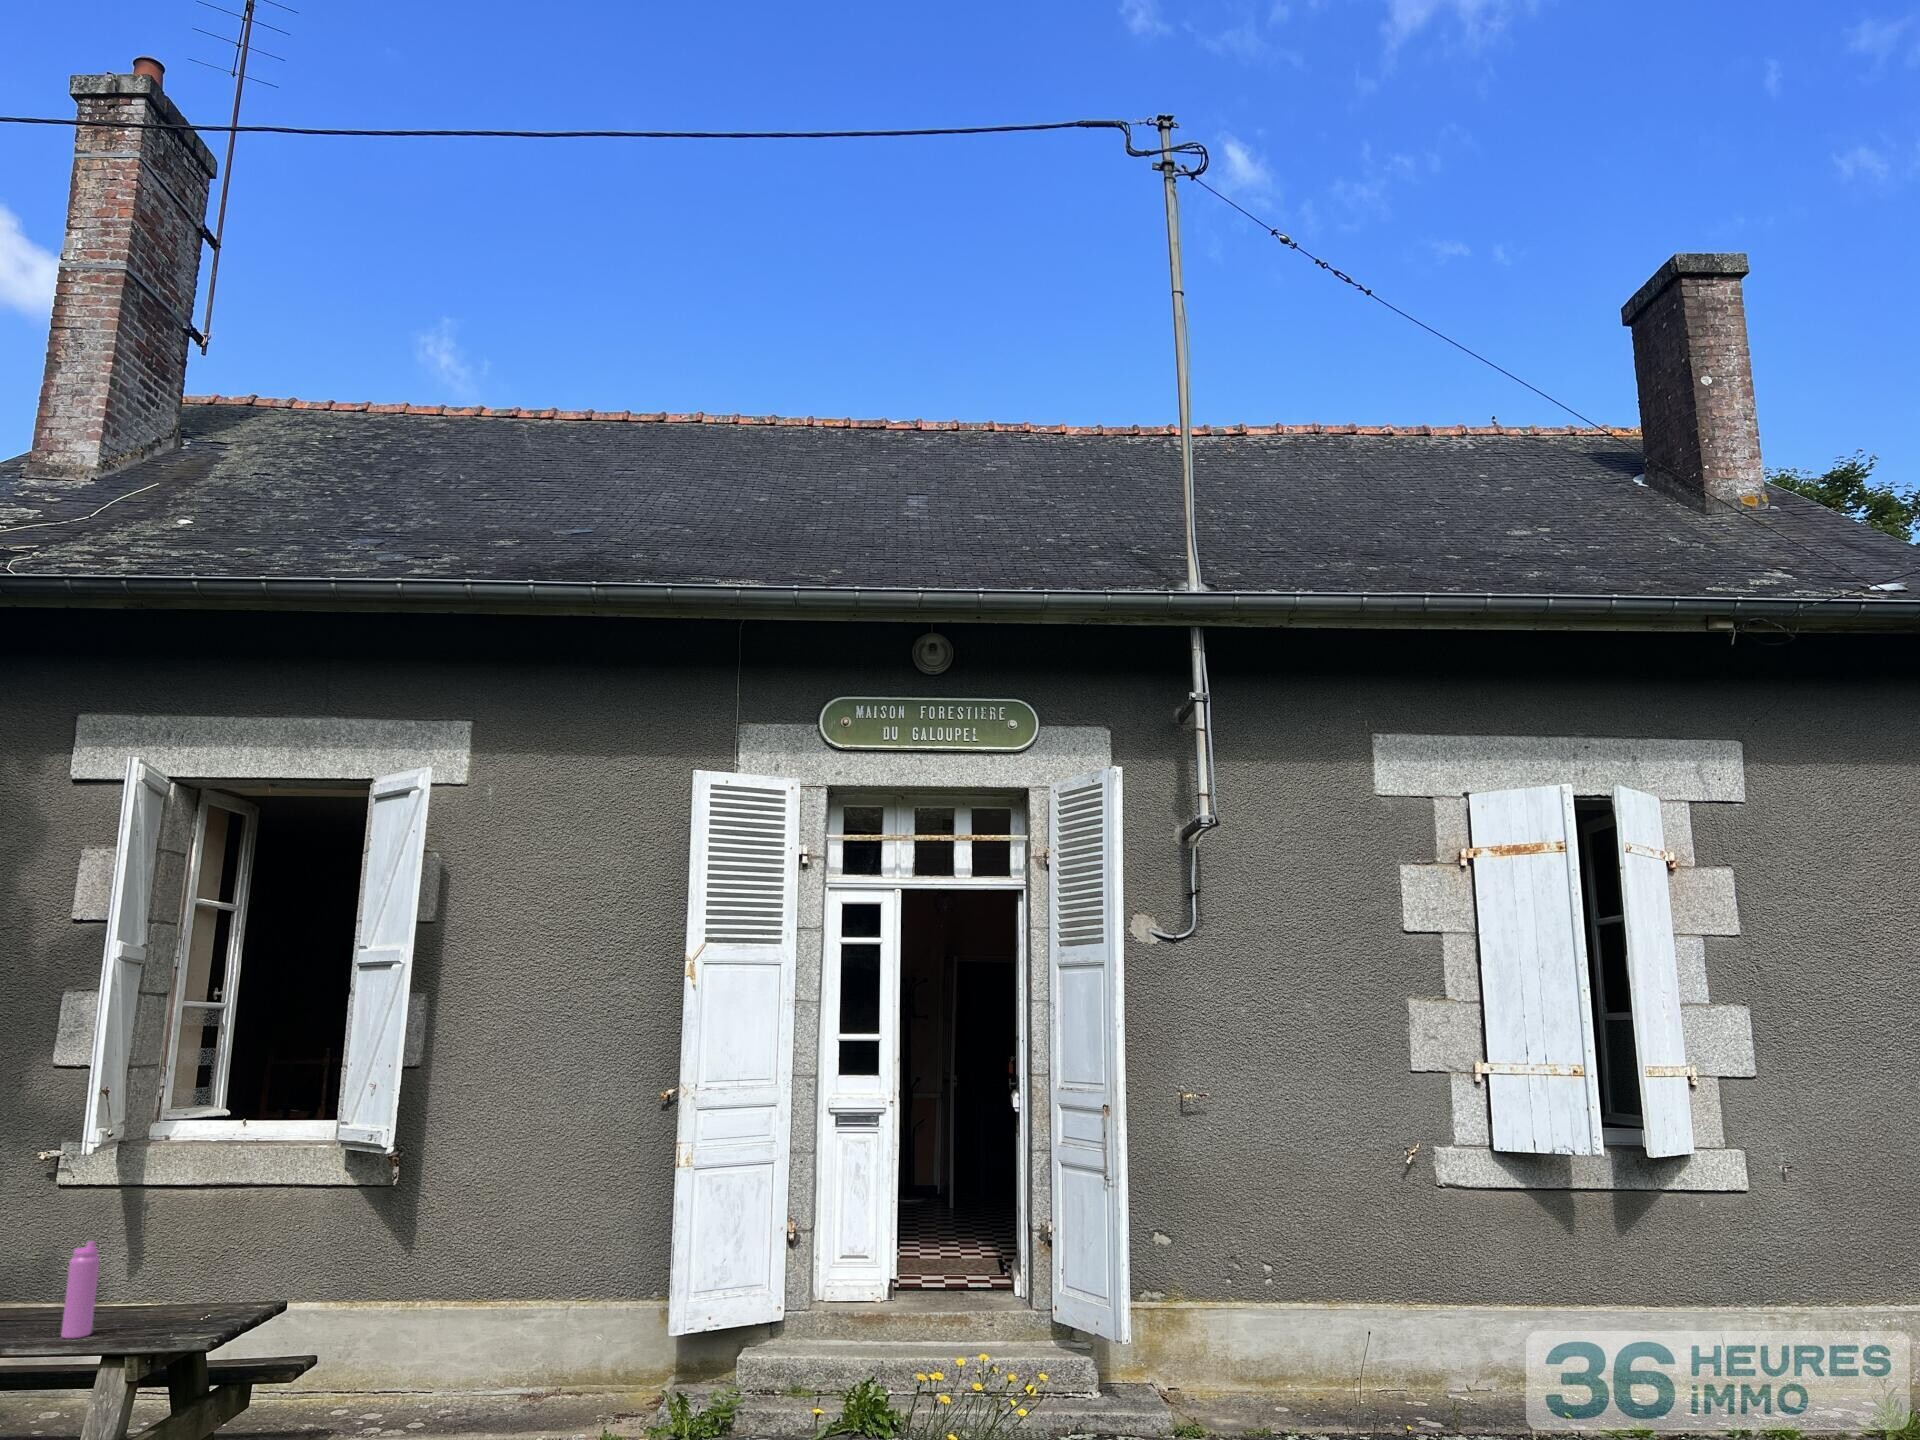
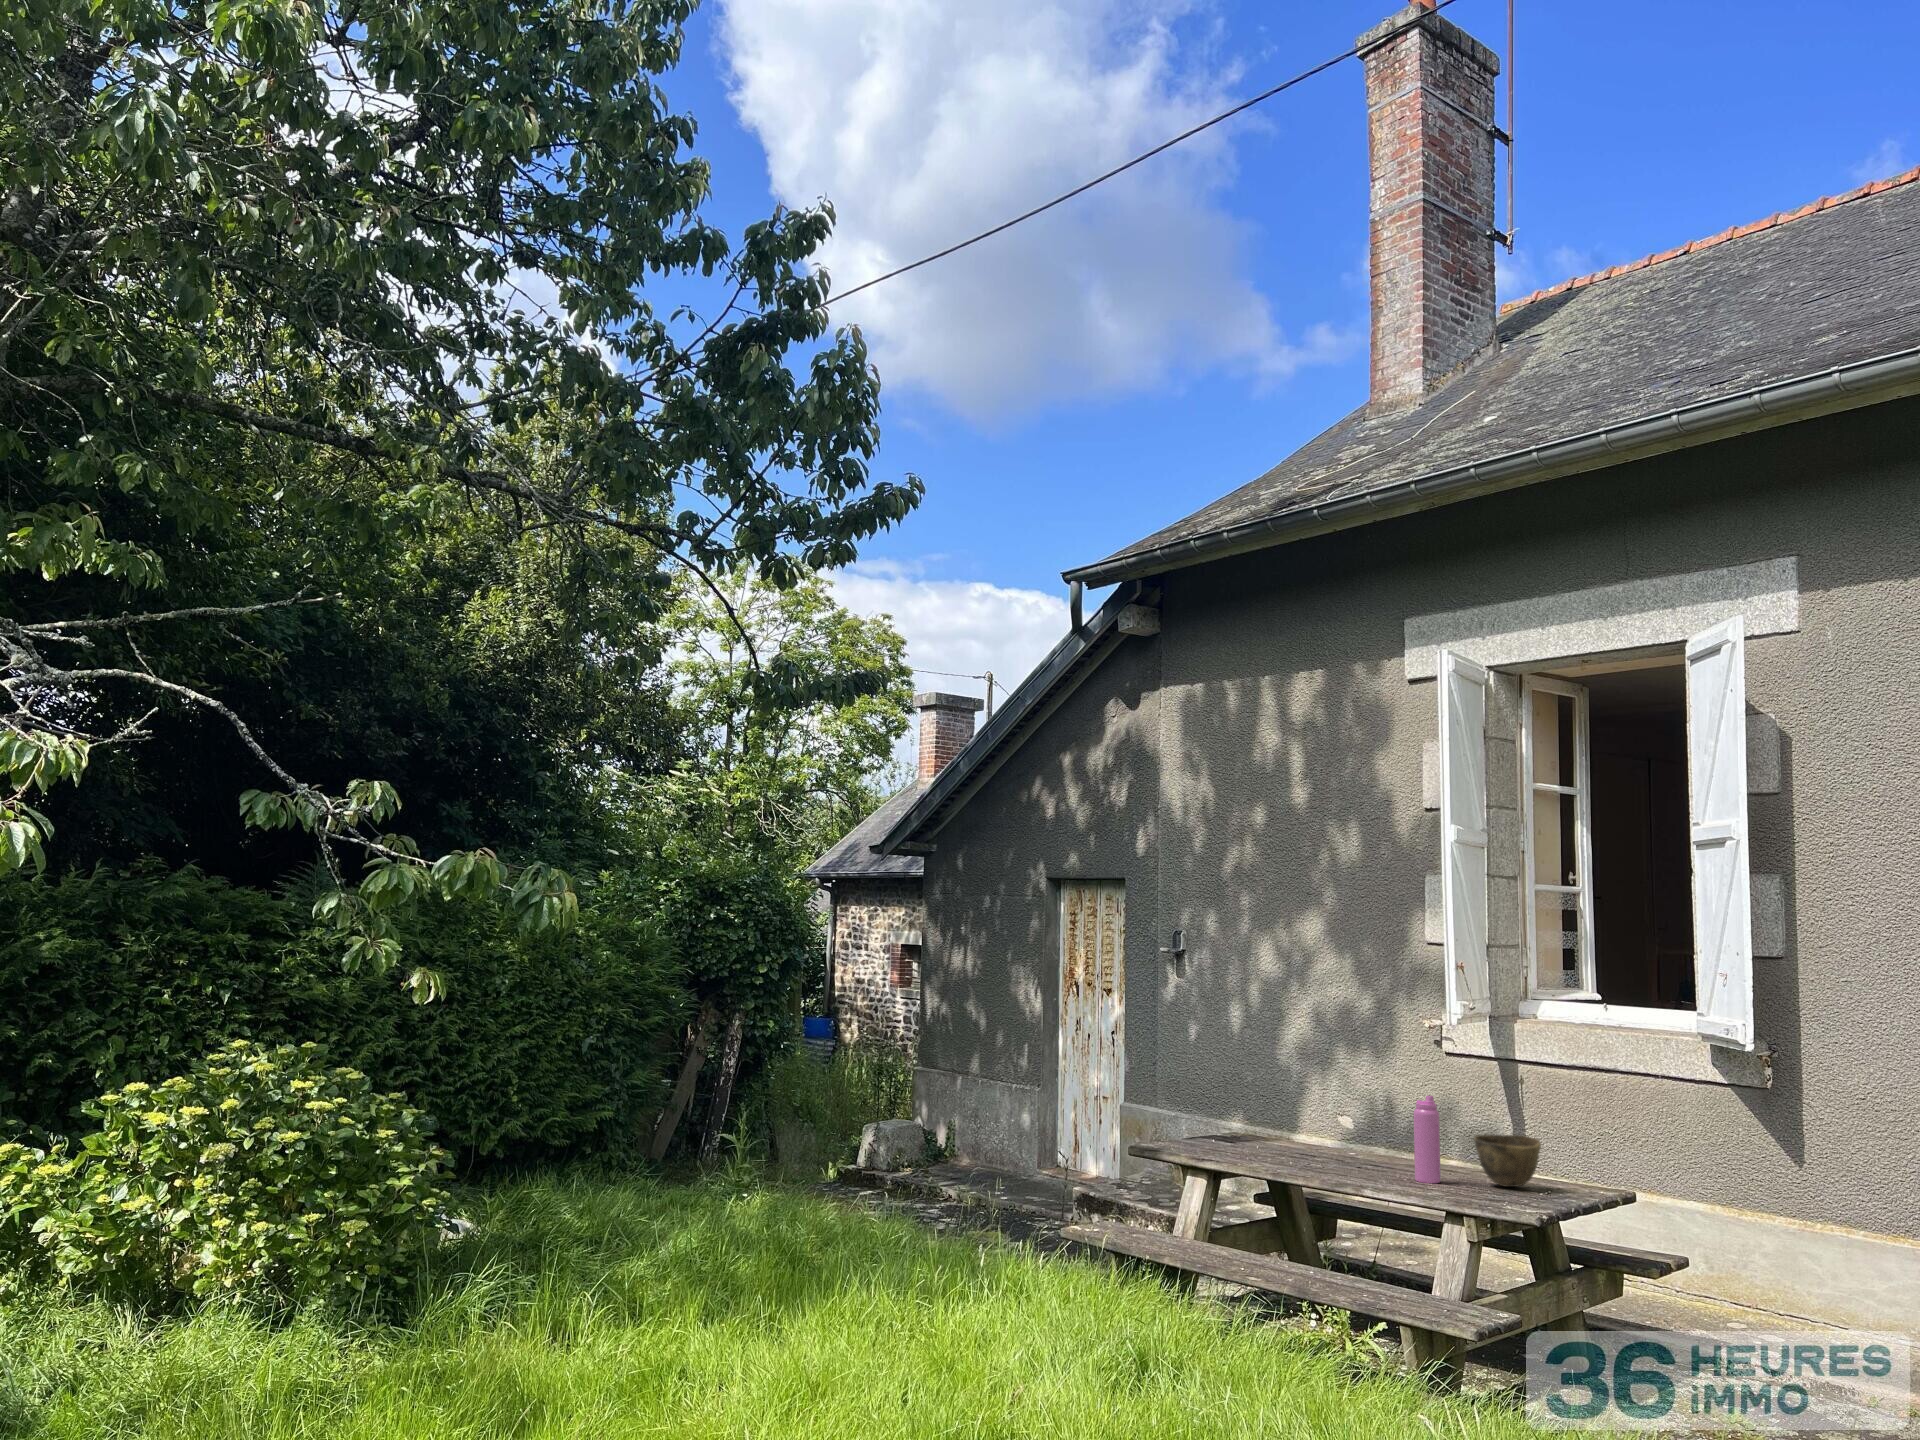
bowl: none [133,1266,206,1323] -> present [1474,1135,1541,1187]

